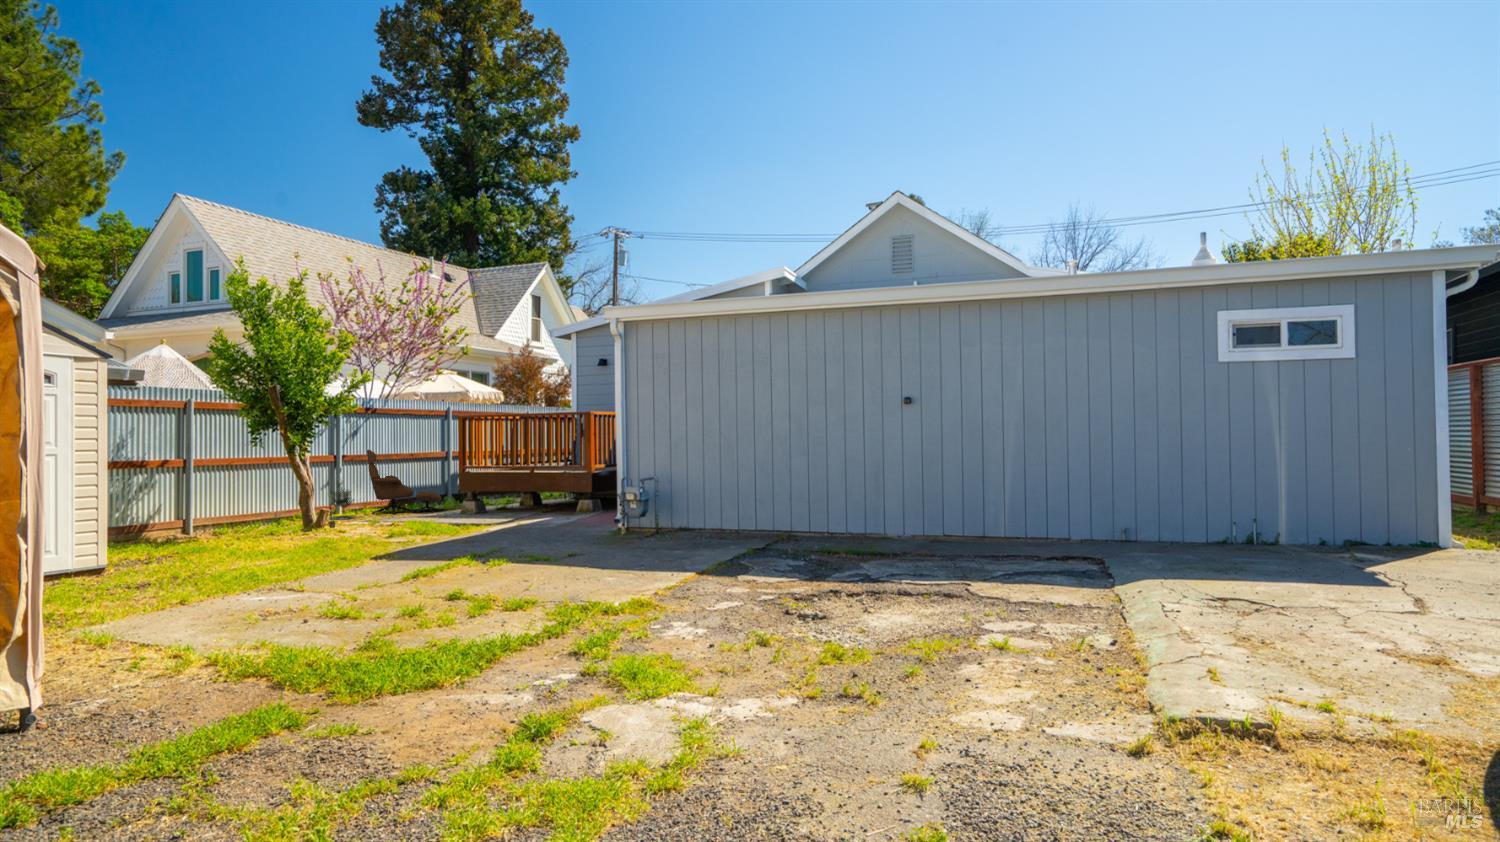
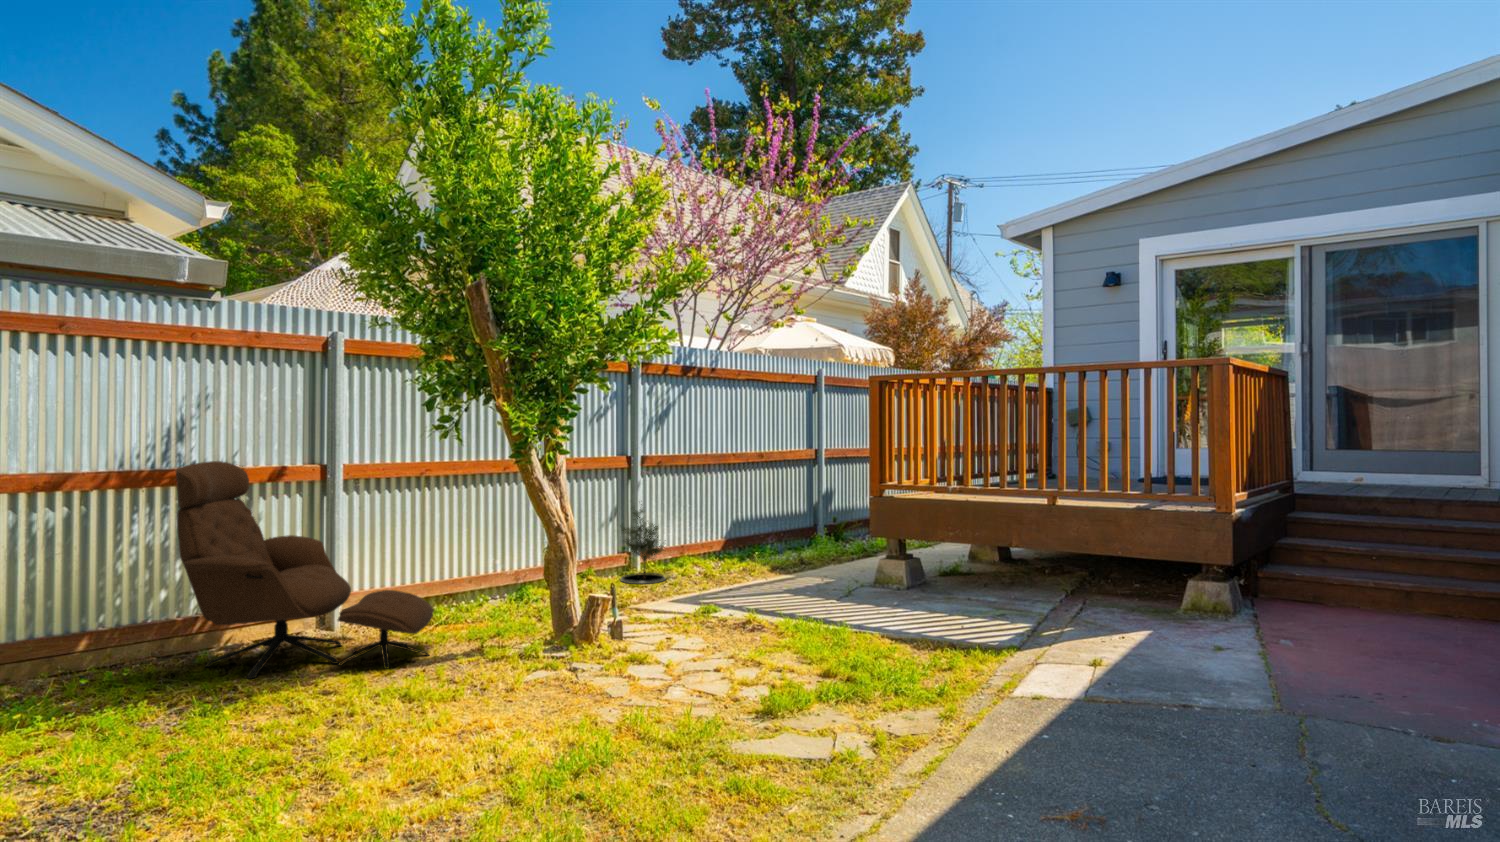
lounge chair: present [367,450,442,515] -> present [176,461,434,679]

